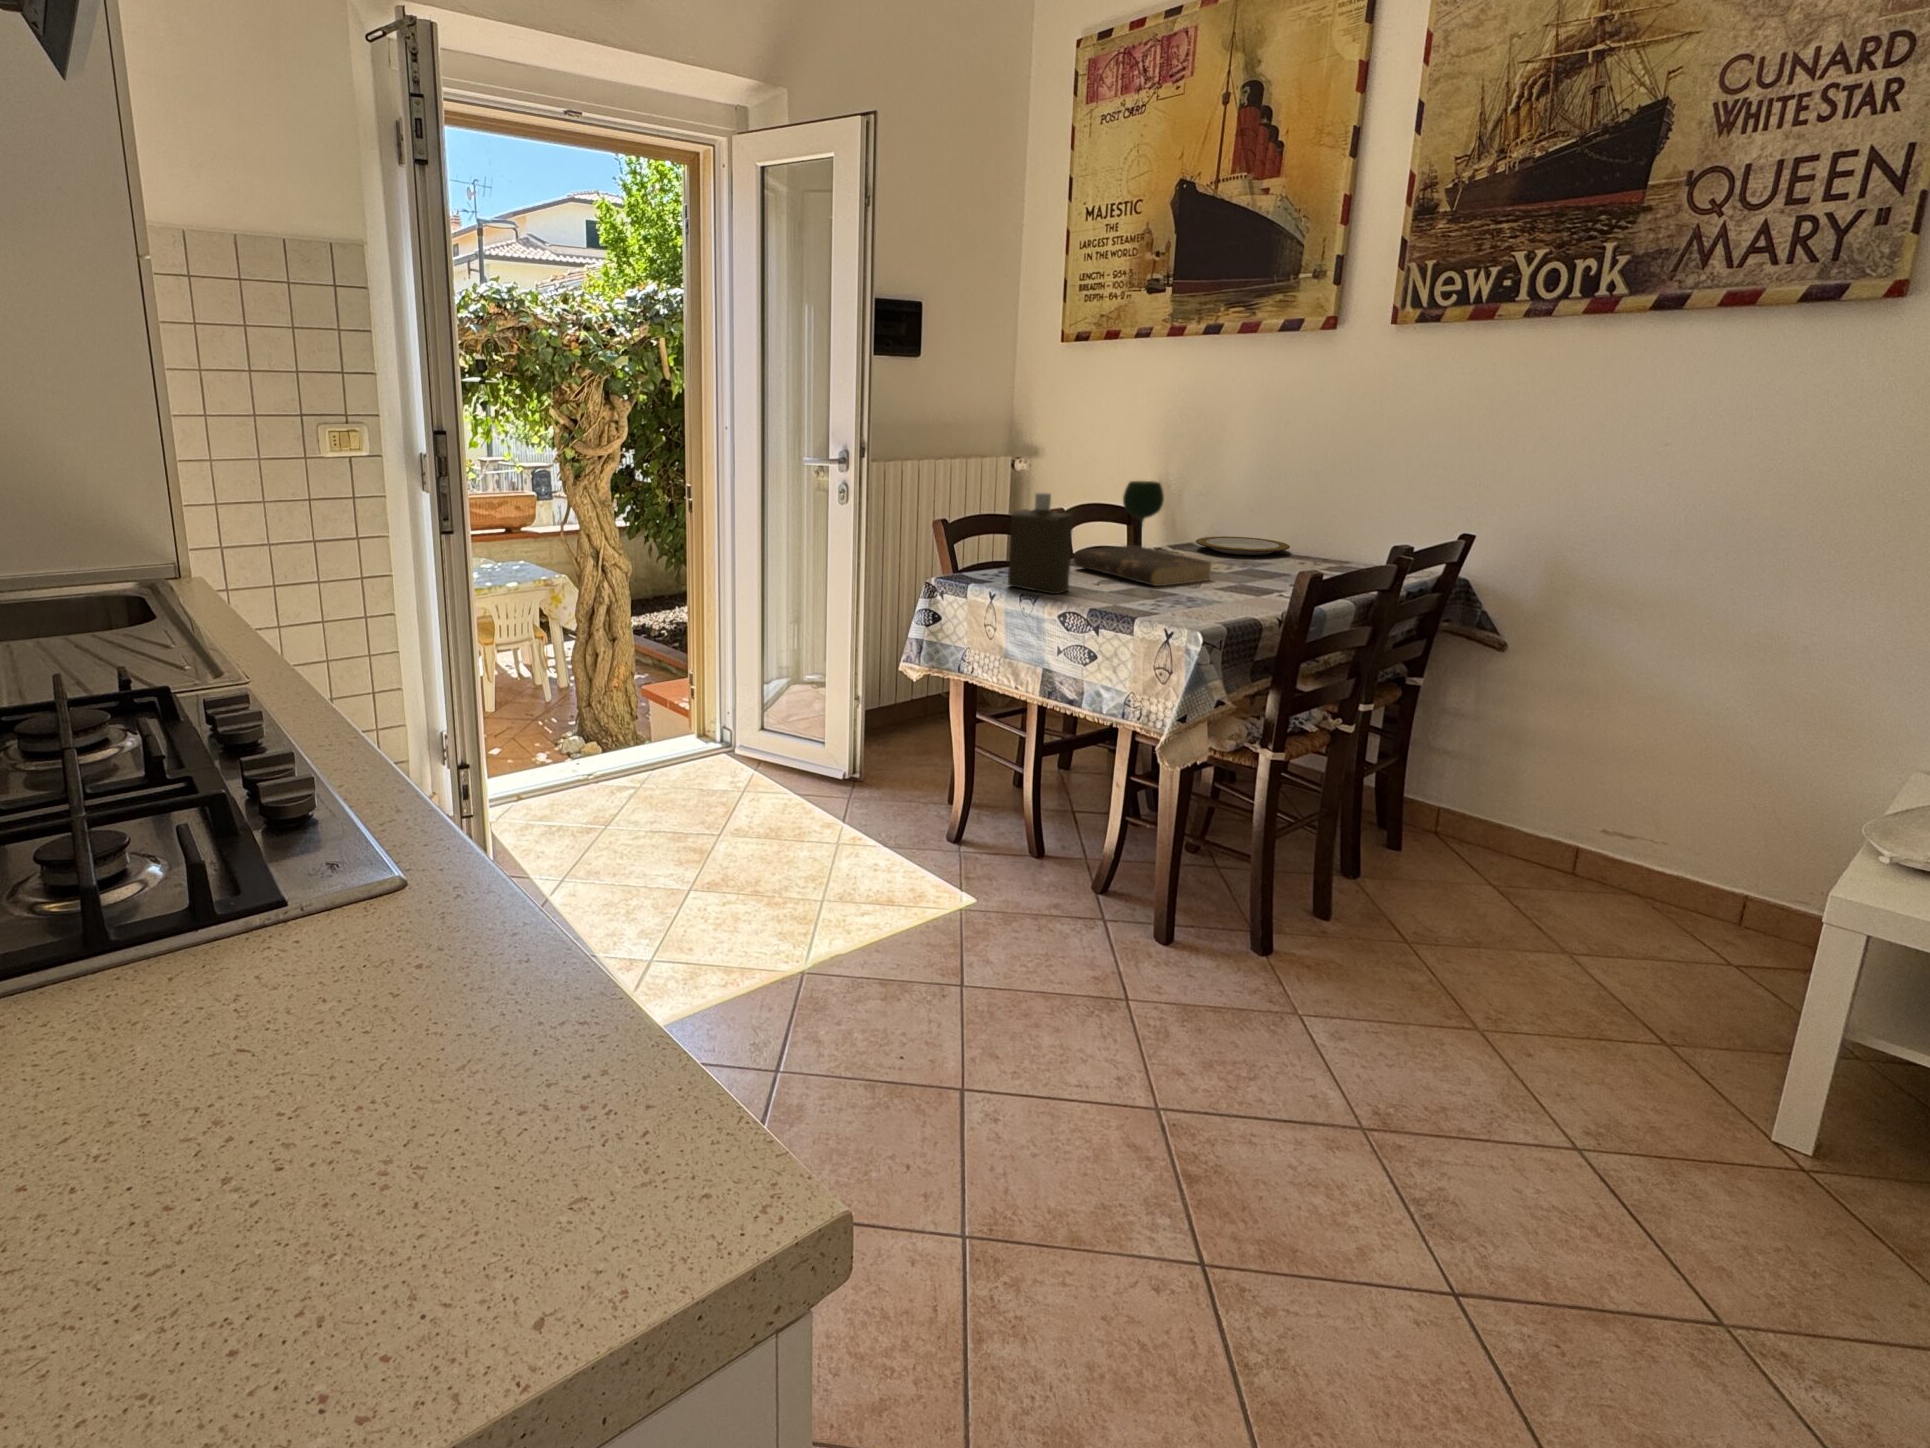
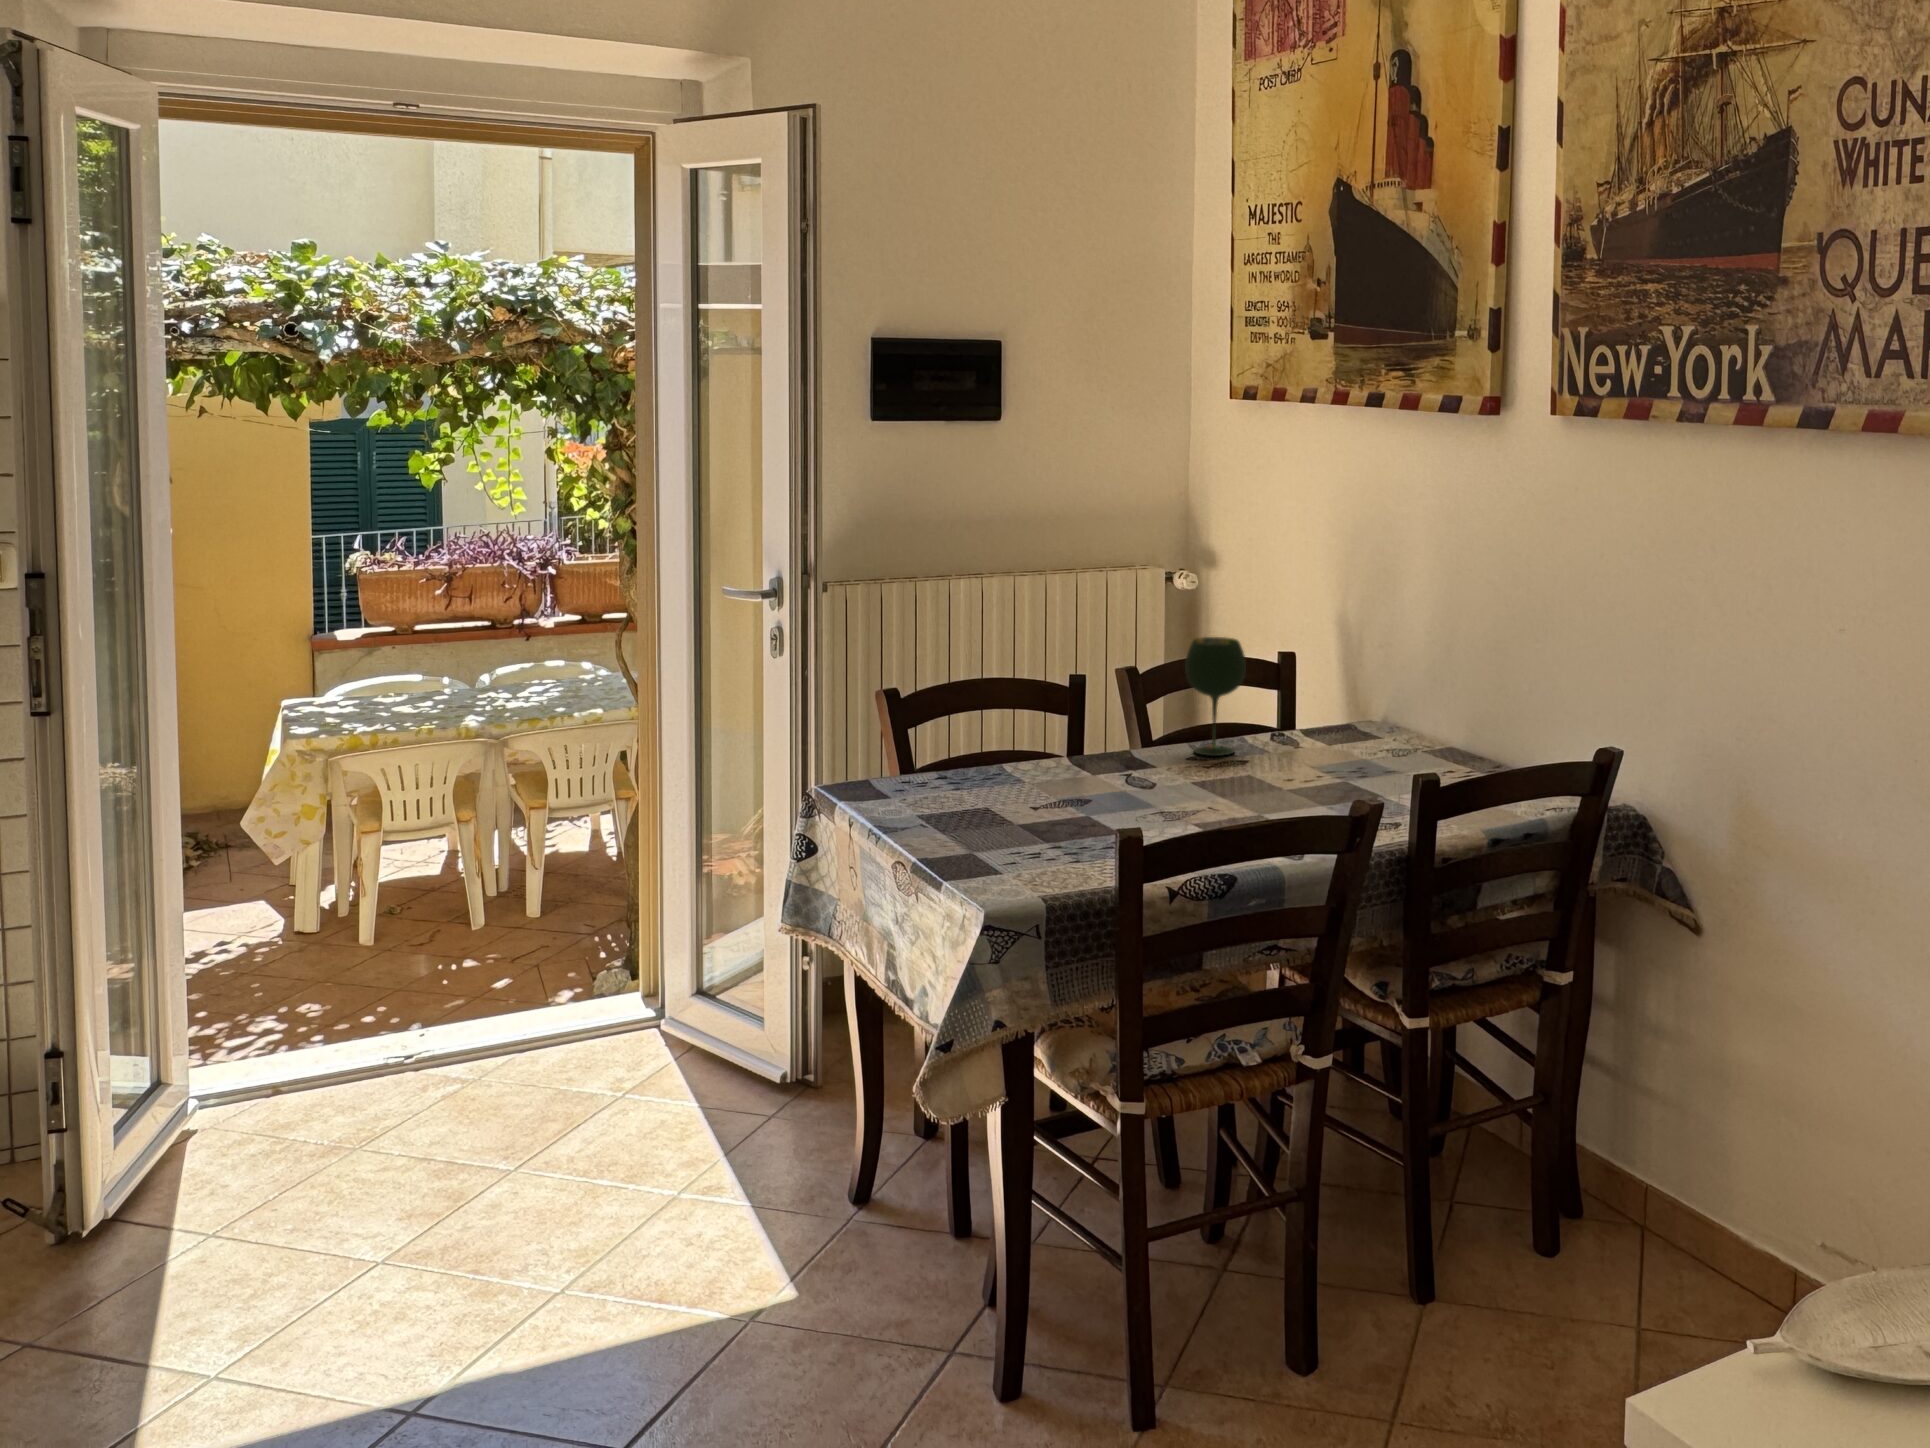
bottle: present [1008,493,1073,594] -> none [896,667,978,827]
plate: present [1196,536,1290,555] -> none [1310,726,1449,763]
book: present [1074,545,1212,586] -> none [1060,742,1229,818]

